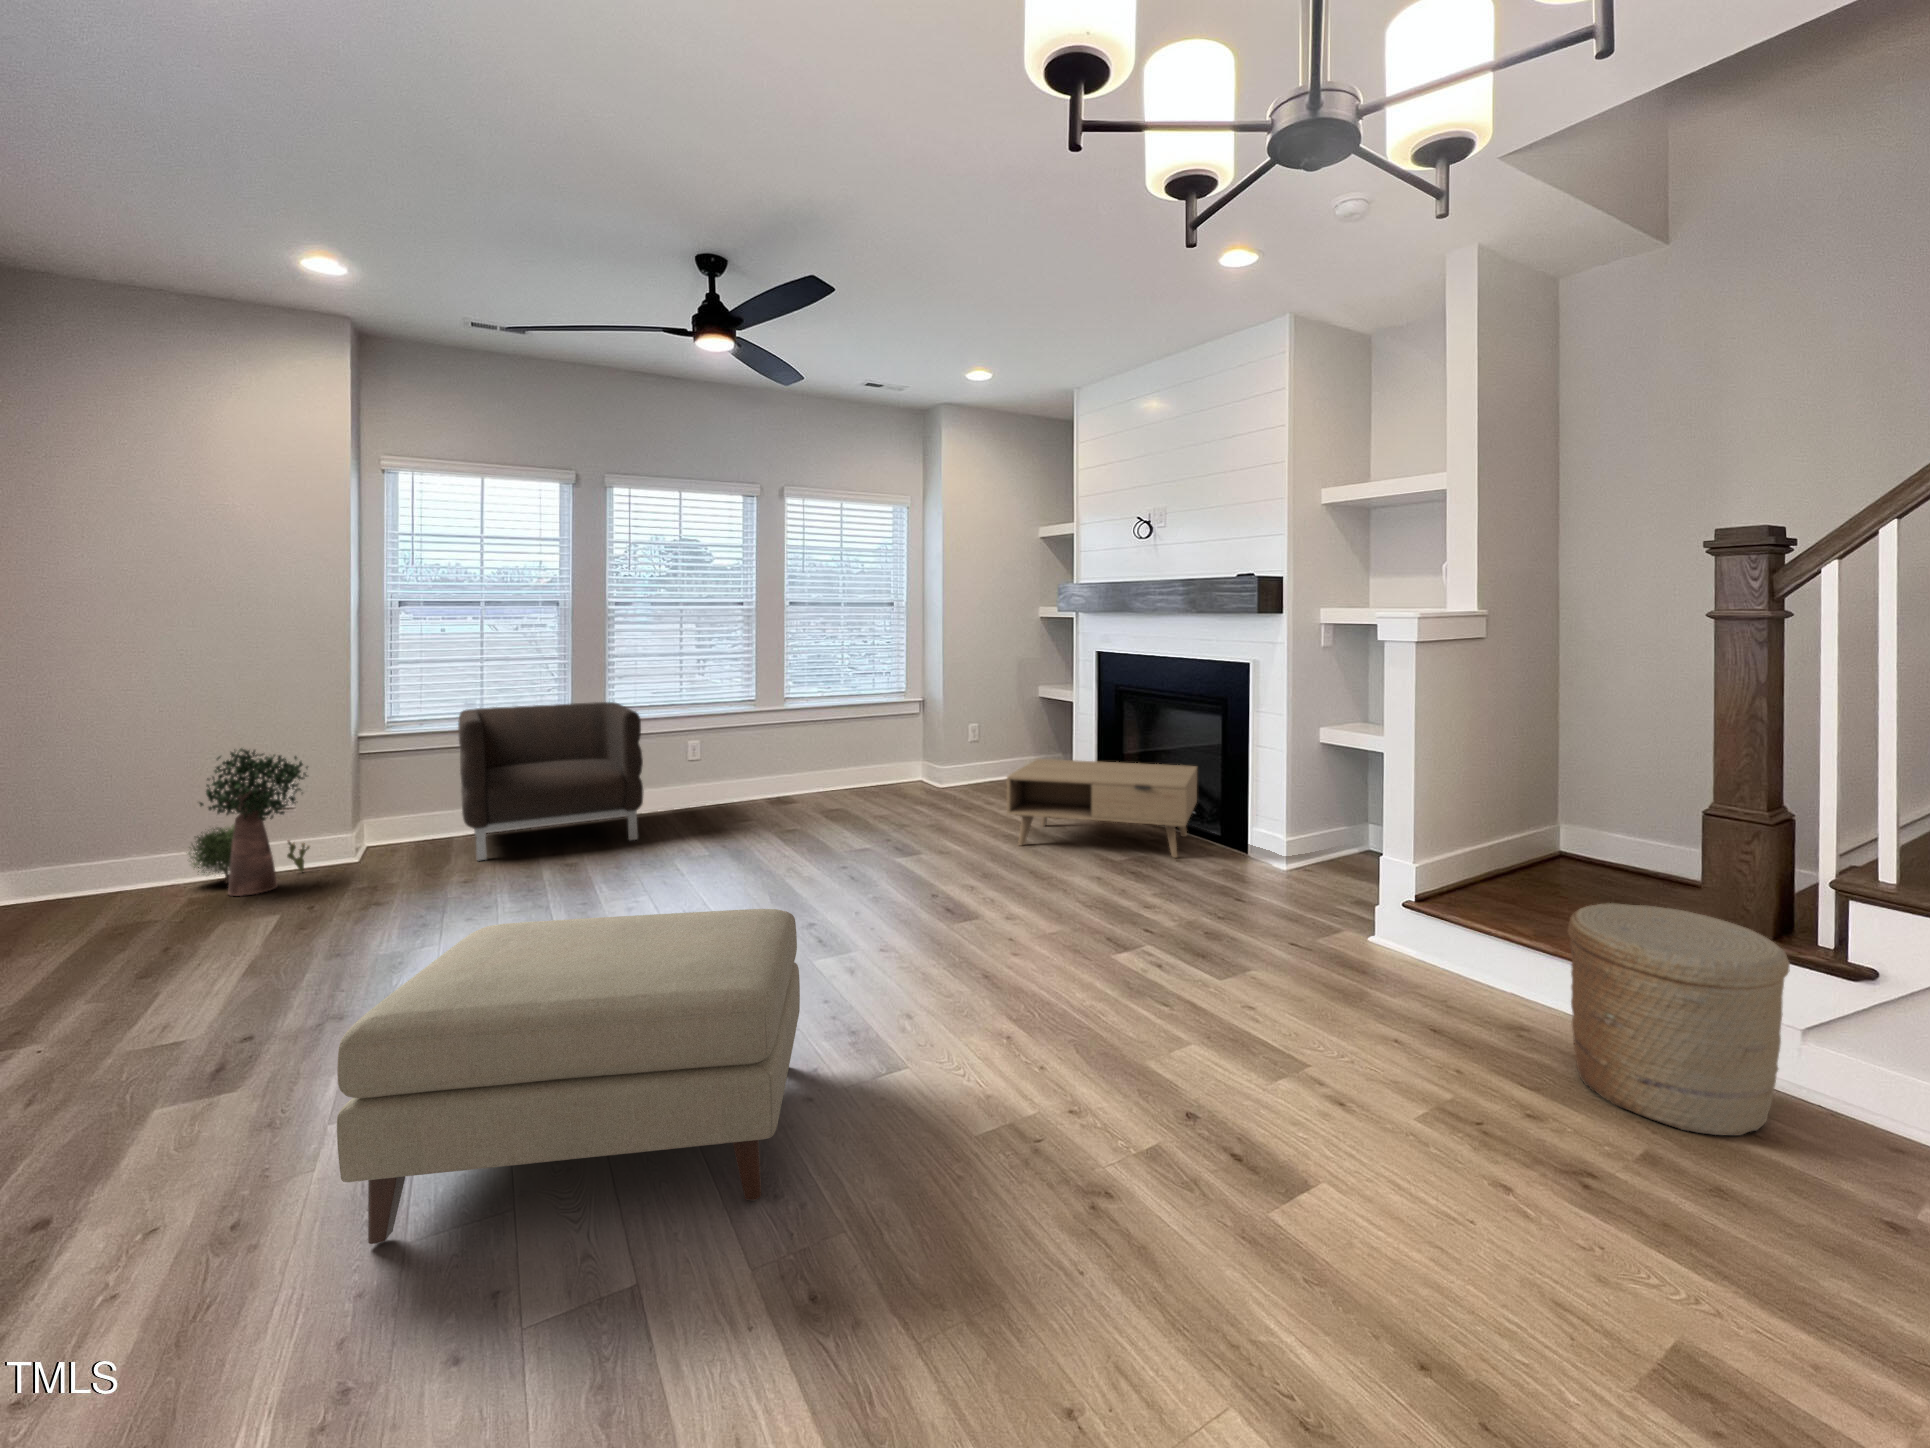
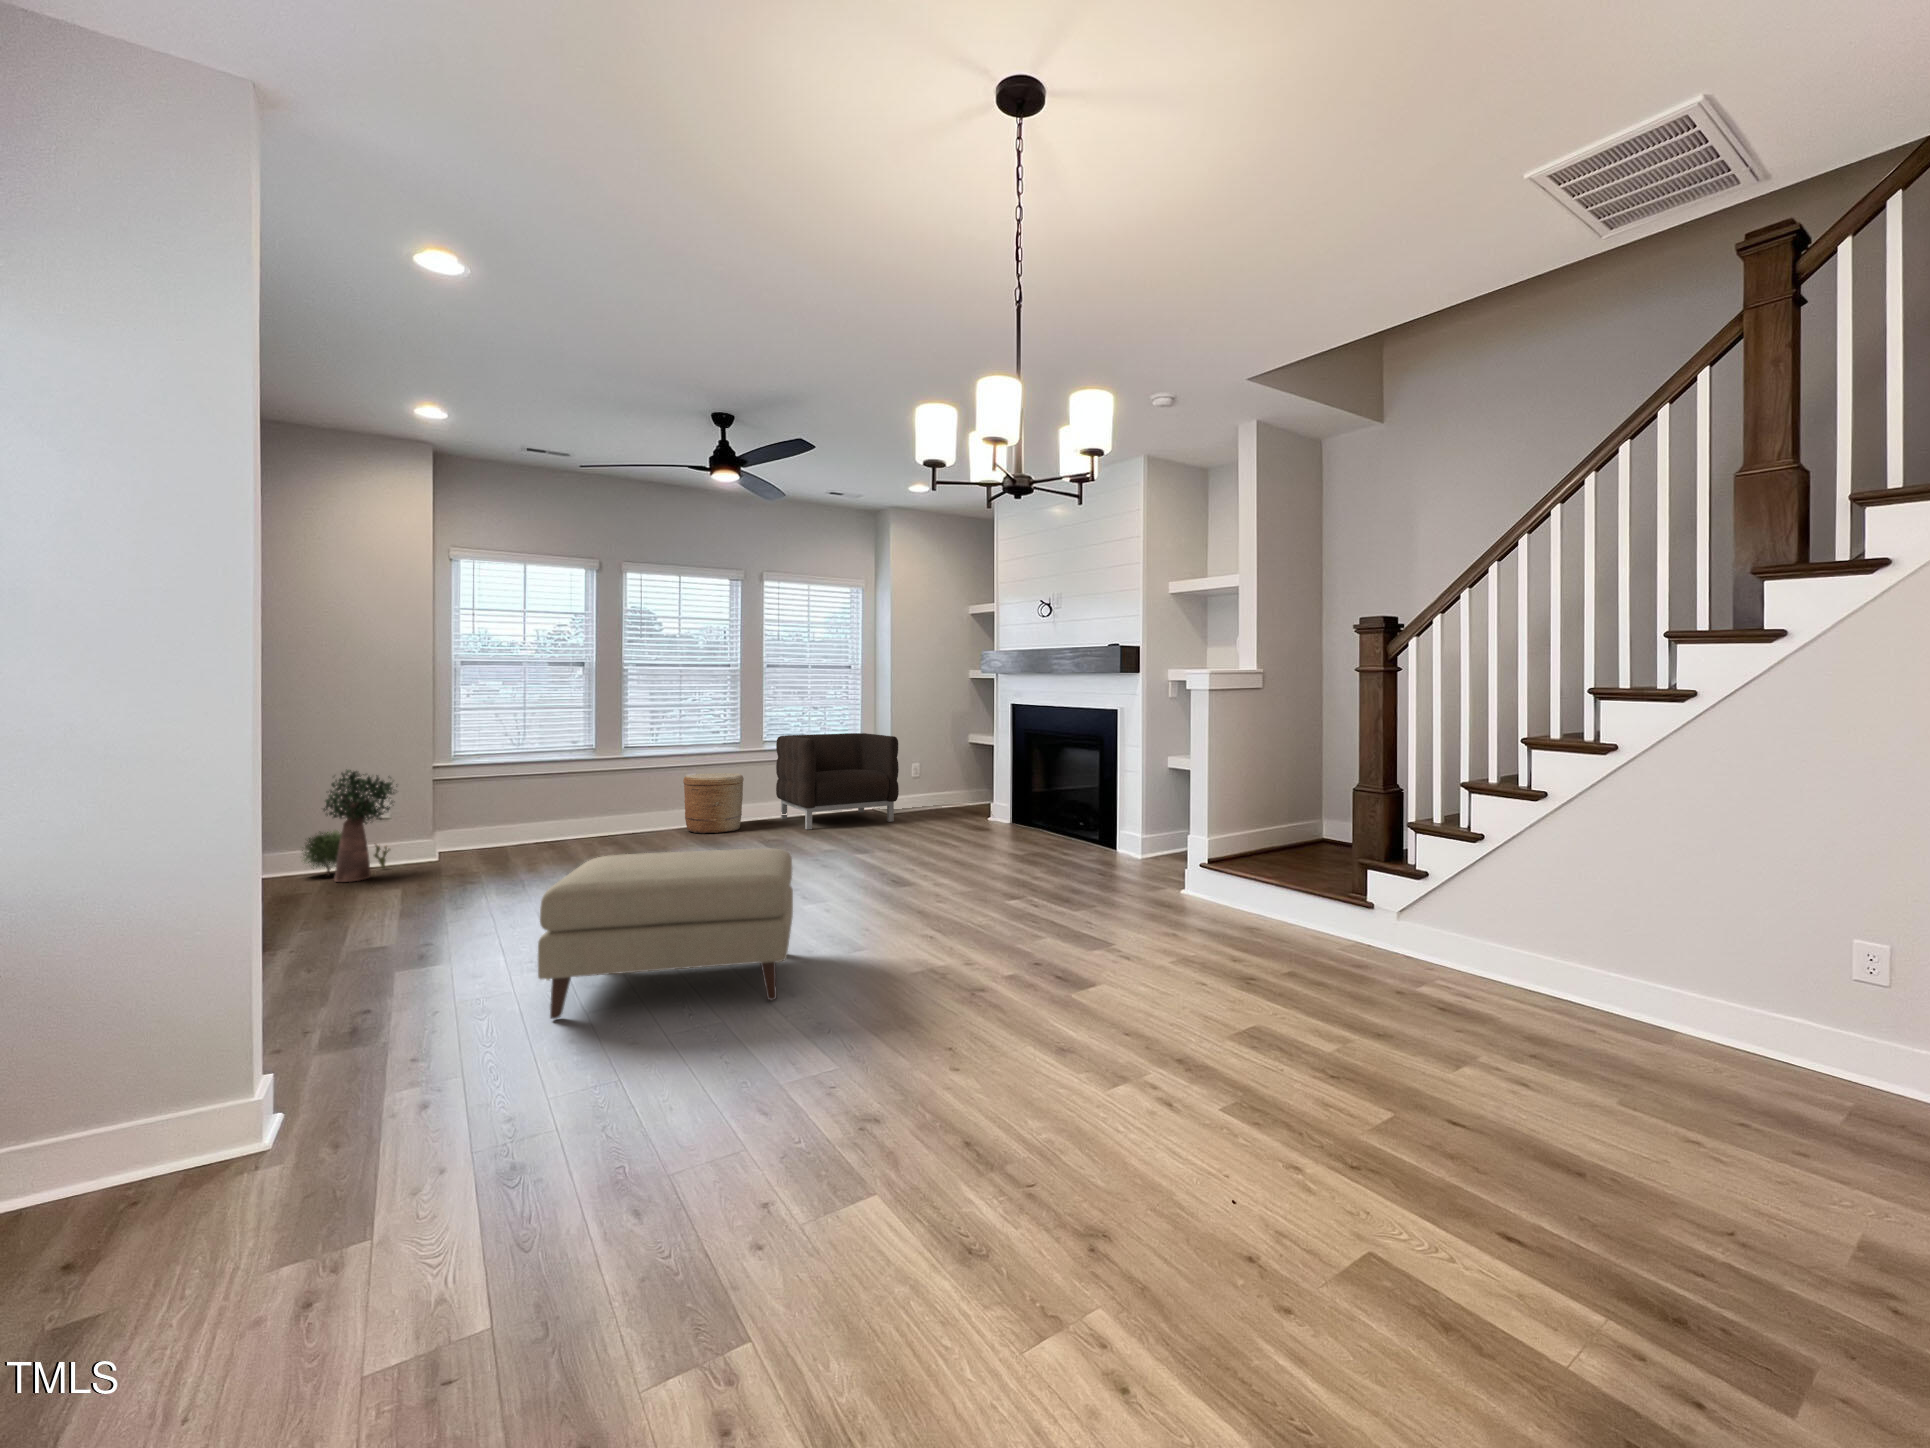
armchair: present [458,702,643,860] -> present [776,733,899,830]
coffee table: present [1007,759,1197,858] -> none [936,784,1083,853]
woven basket: present [1568,903,1790,1135] -> present [683,773,744,833]

